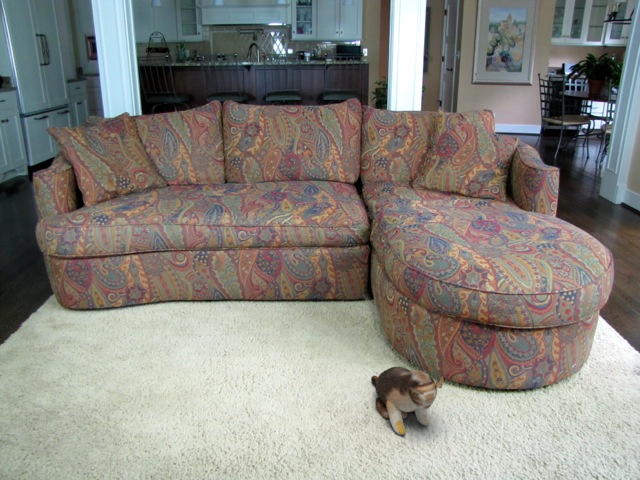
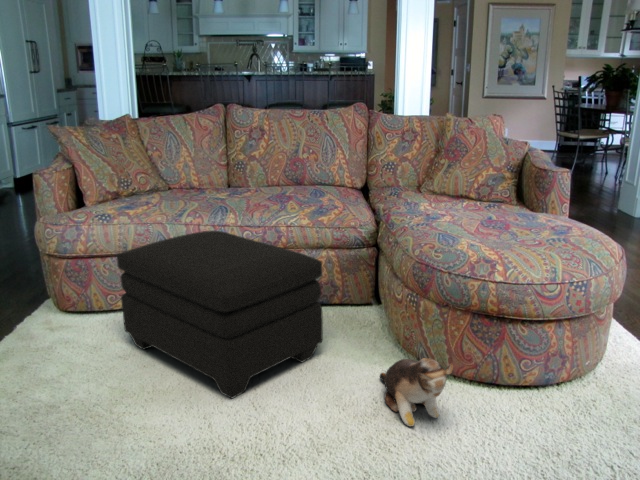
ottoman: none [113,231,316,404] -> present [117,230,323,399]

